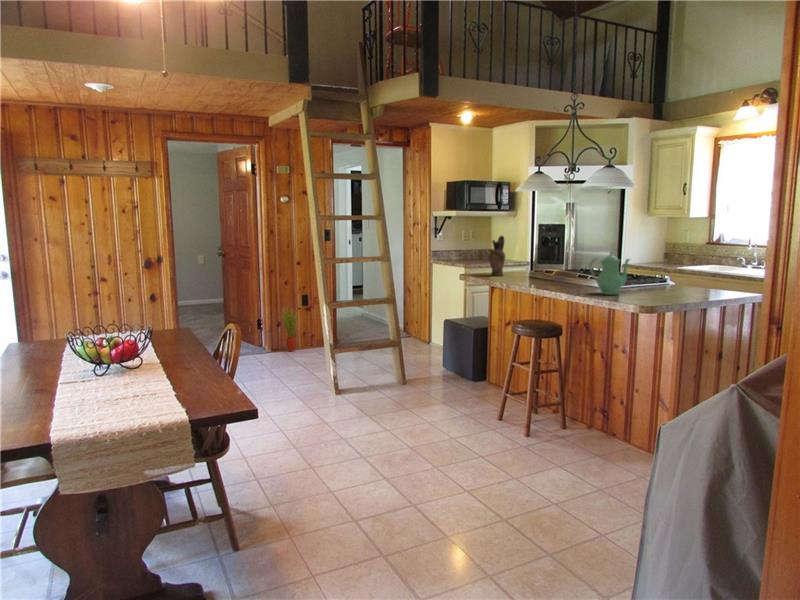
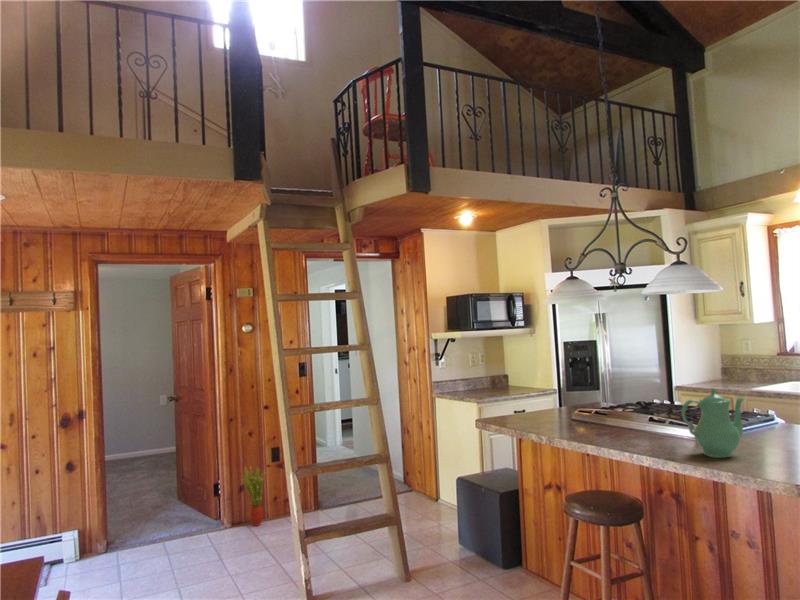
ceramic pitcher: present [488,236,505,276] -> none [513,364,537,421]

